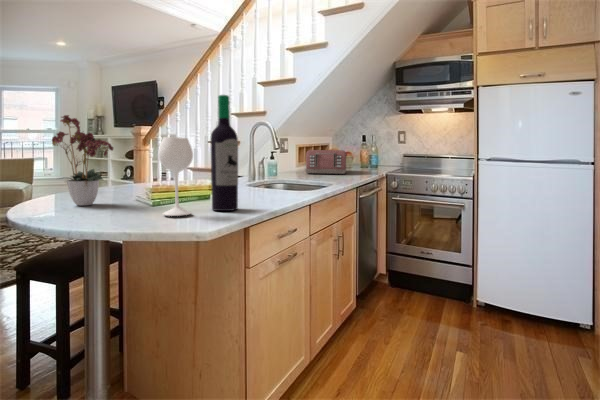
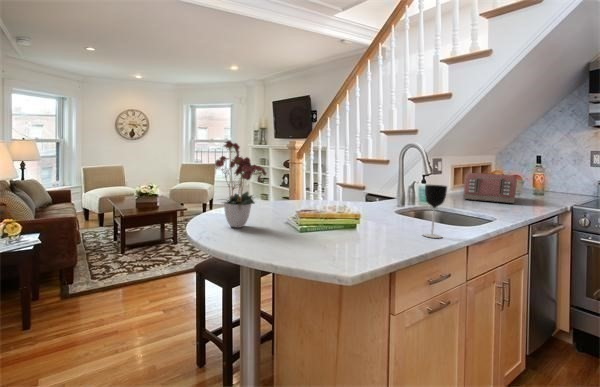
wine bottle: present [158,95,238,216] -> none [306,121,394,255]
wine glass: none [268,154,286,199] -> present [423,185,447,238]

